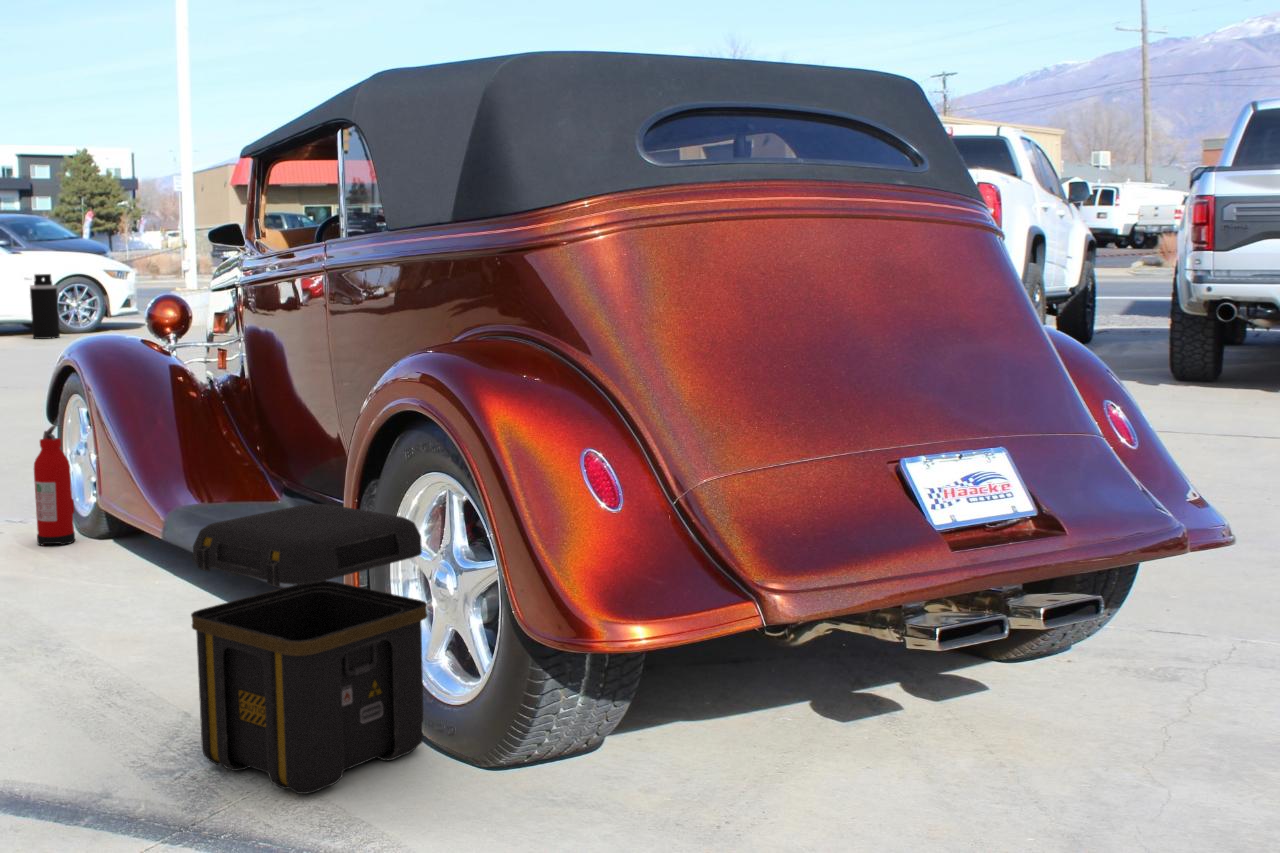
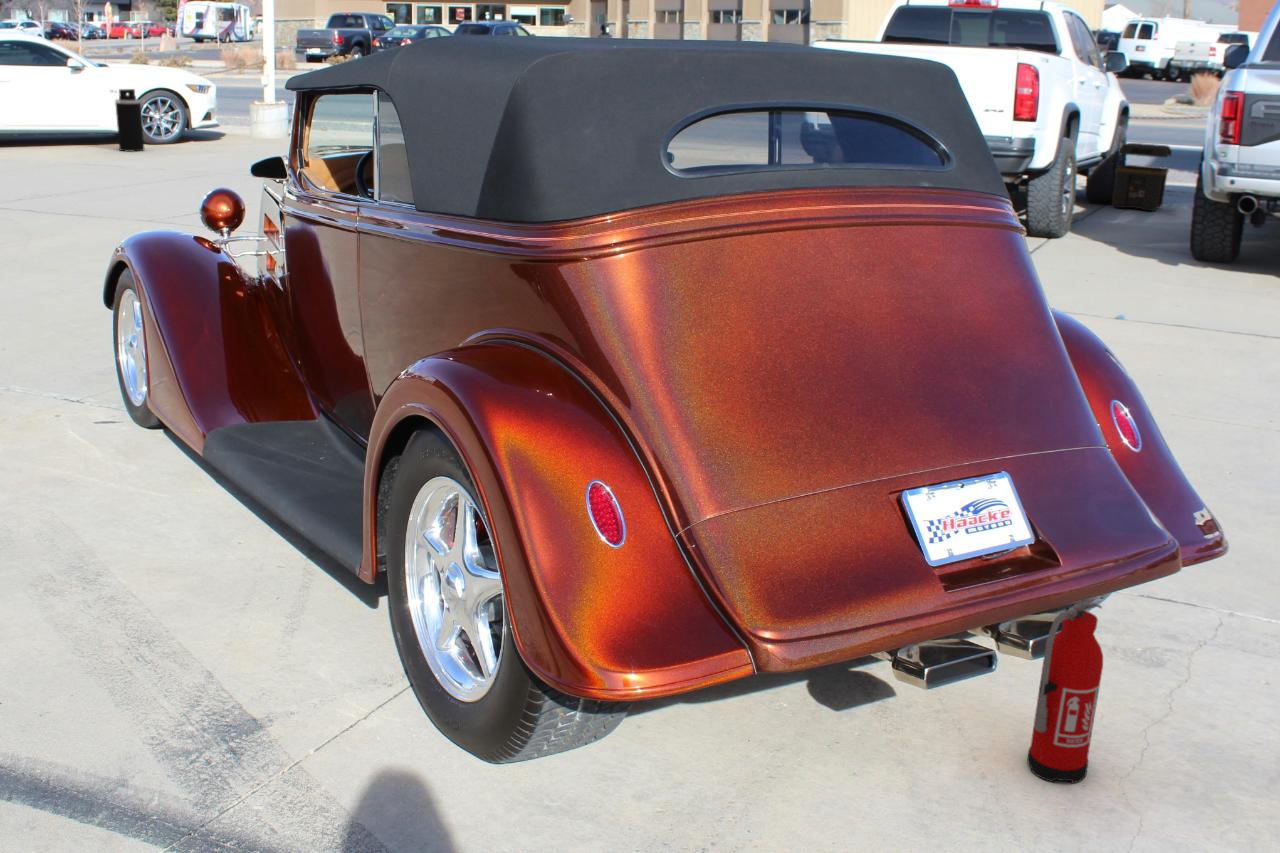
fire extinguisher: present [34,425,75,546] -> present [1027,599,1103,783]
toolbox: present [191,504,427,794] -> present [1112,143,1172,211]

